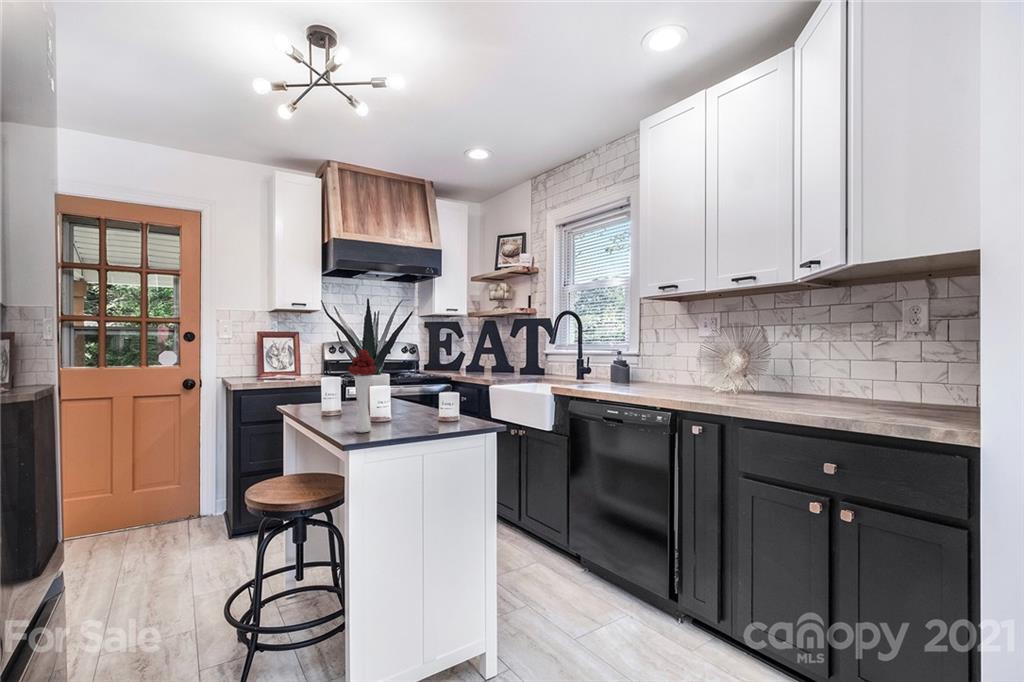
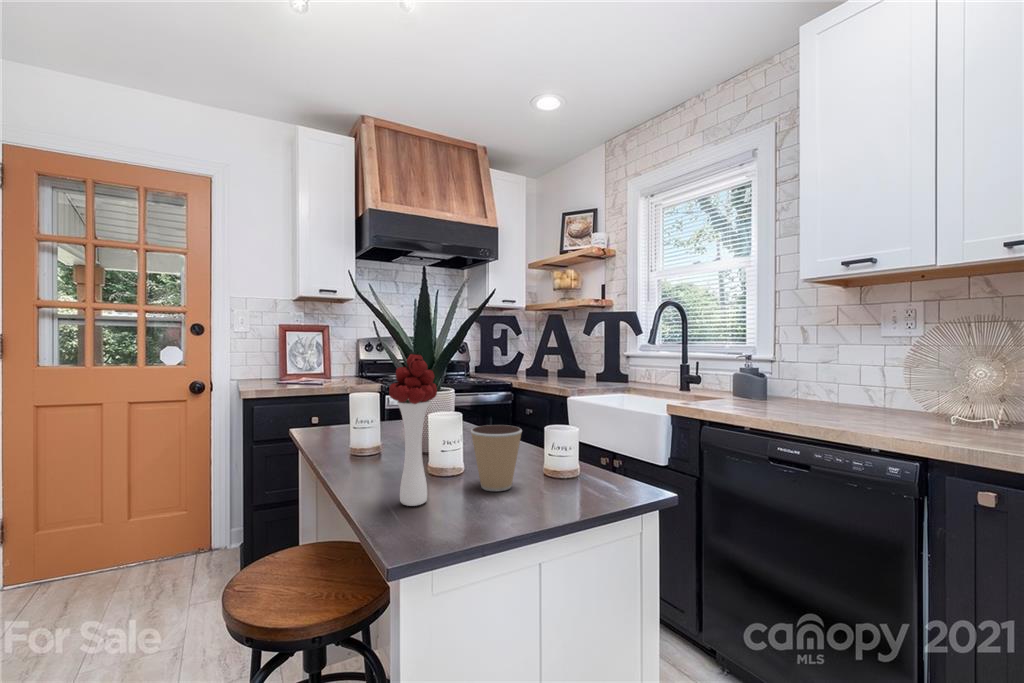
coffee cup: none [397,391,427,427] -> present [470,425,522,491]

